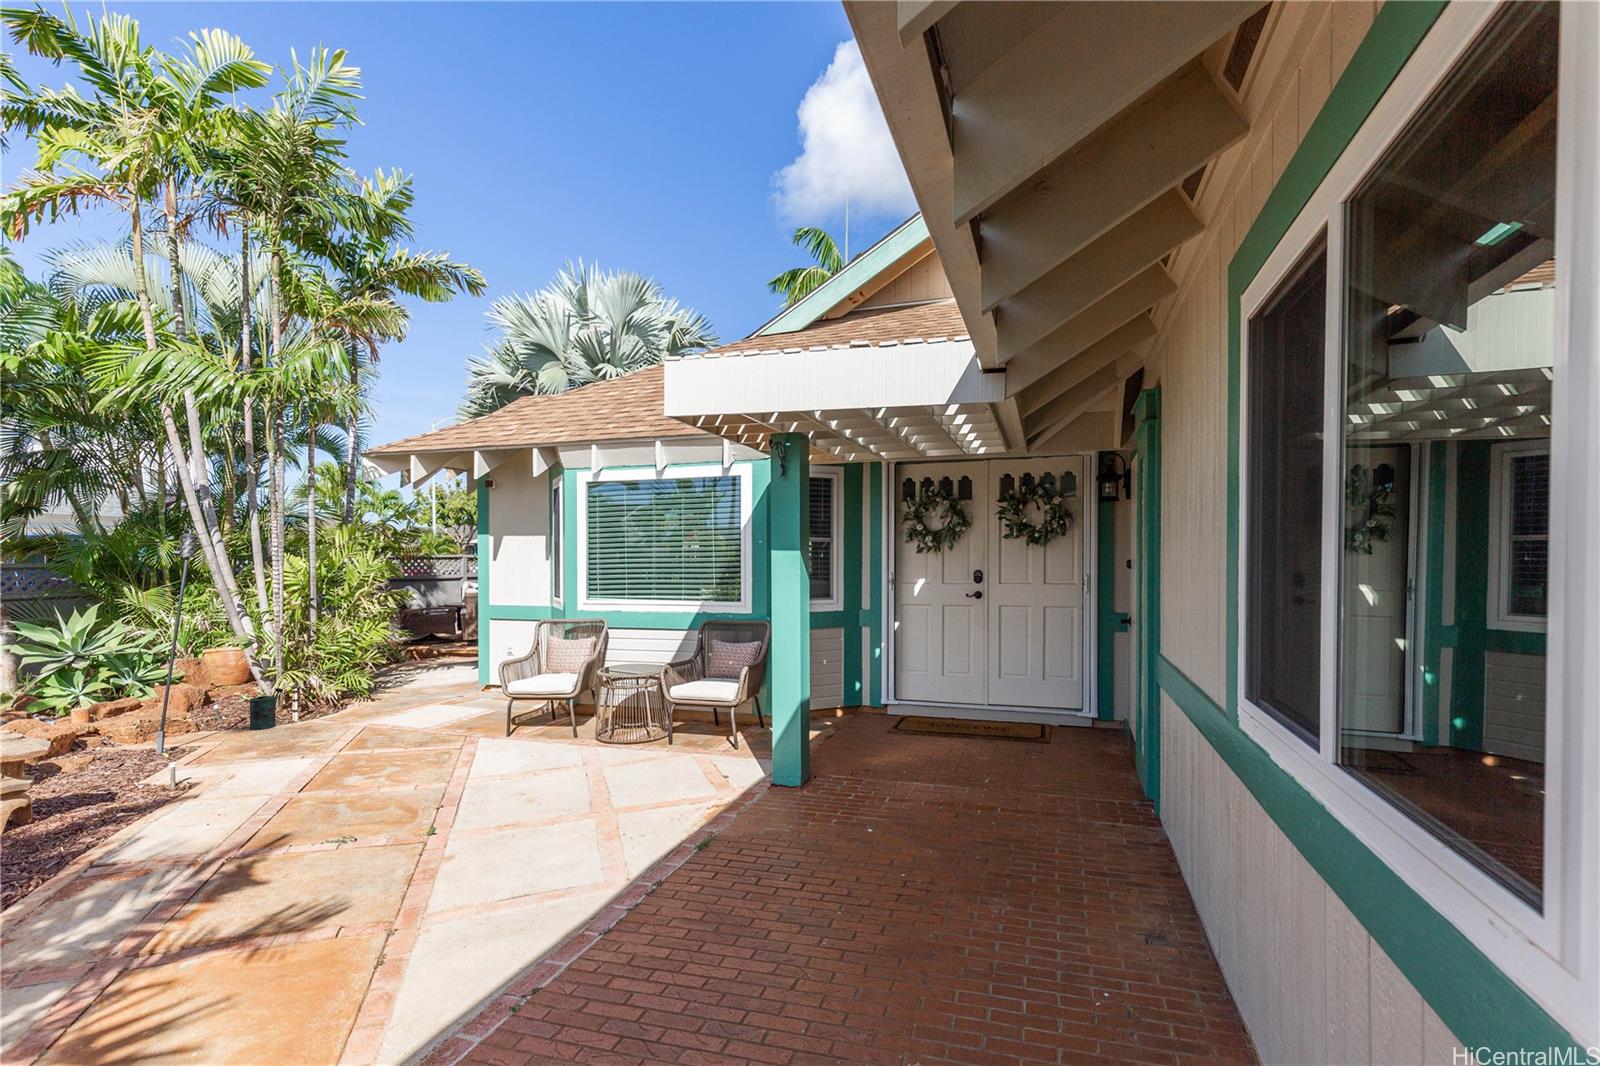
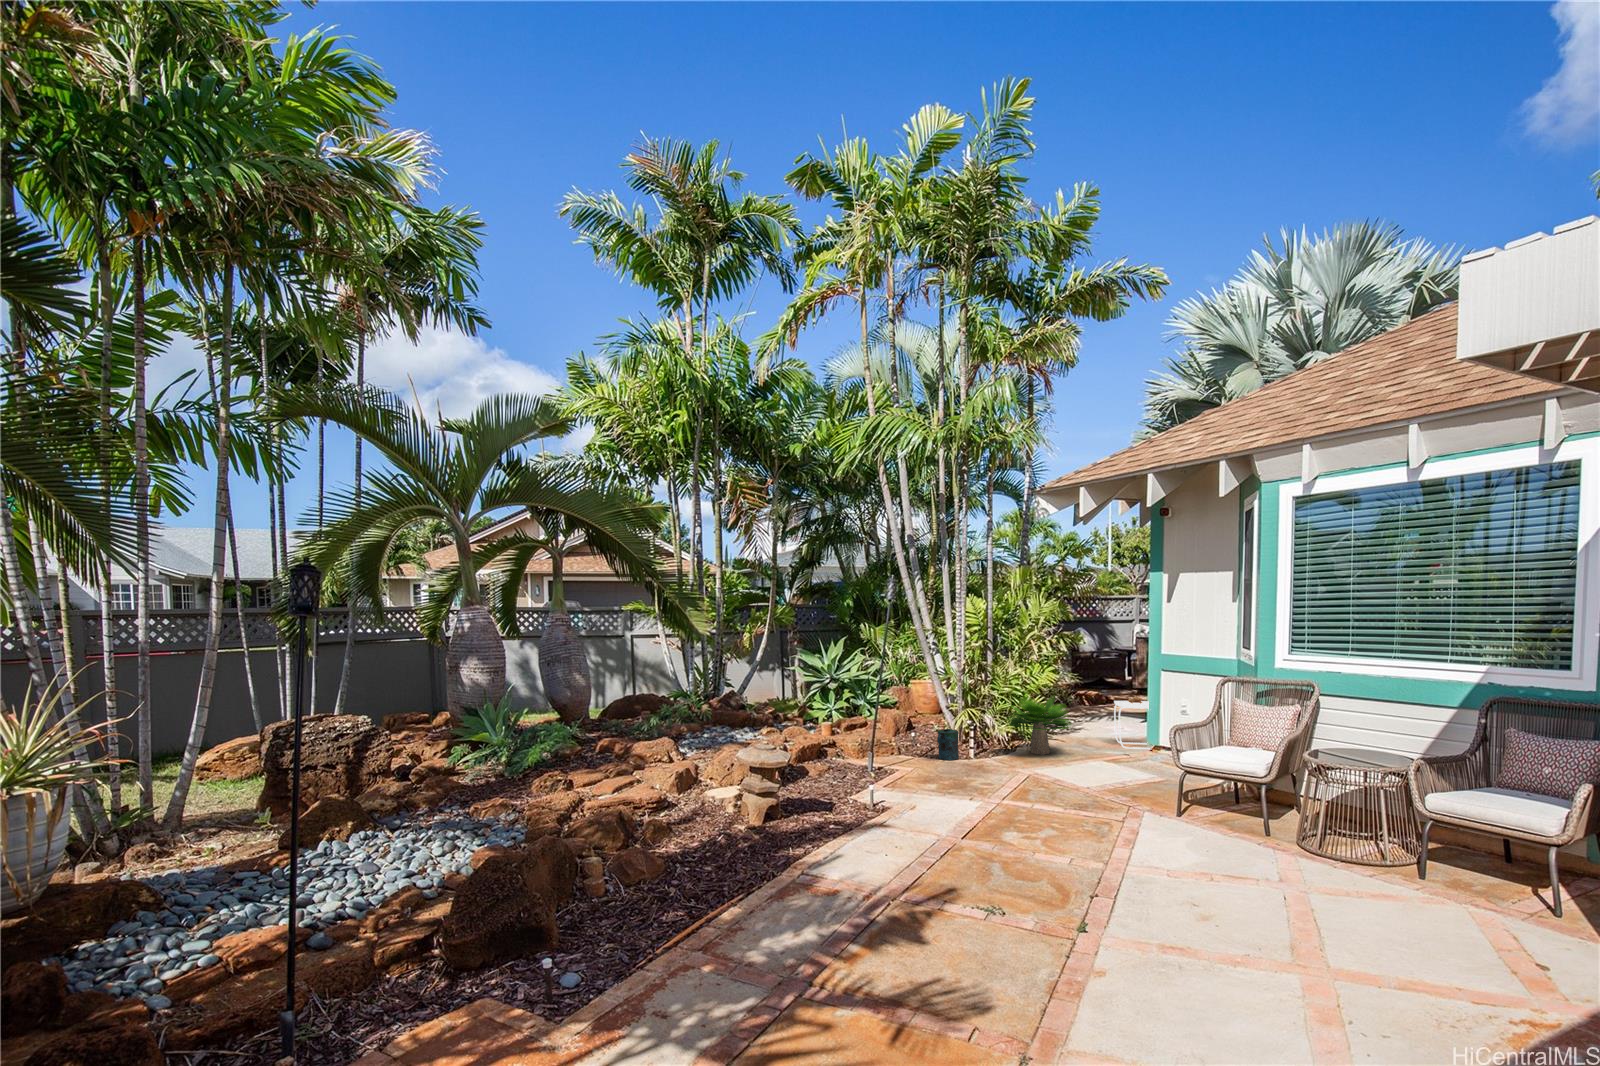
side table: none [444,644,483,693] -> present [1114,696,1150,749]
potted plant: none [329,648,408,709] -> present [1007,697,1071,755]

